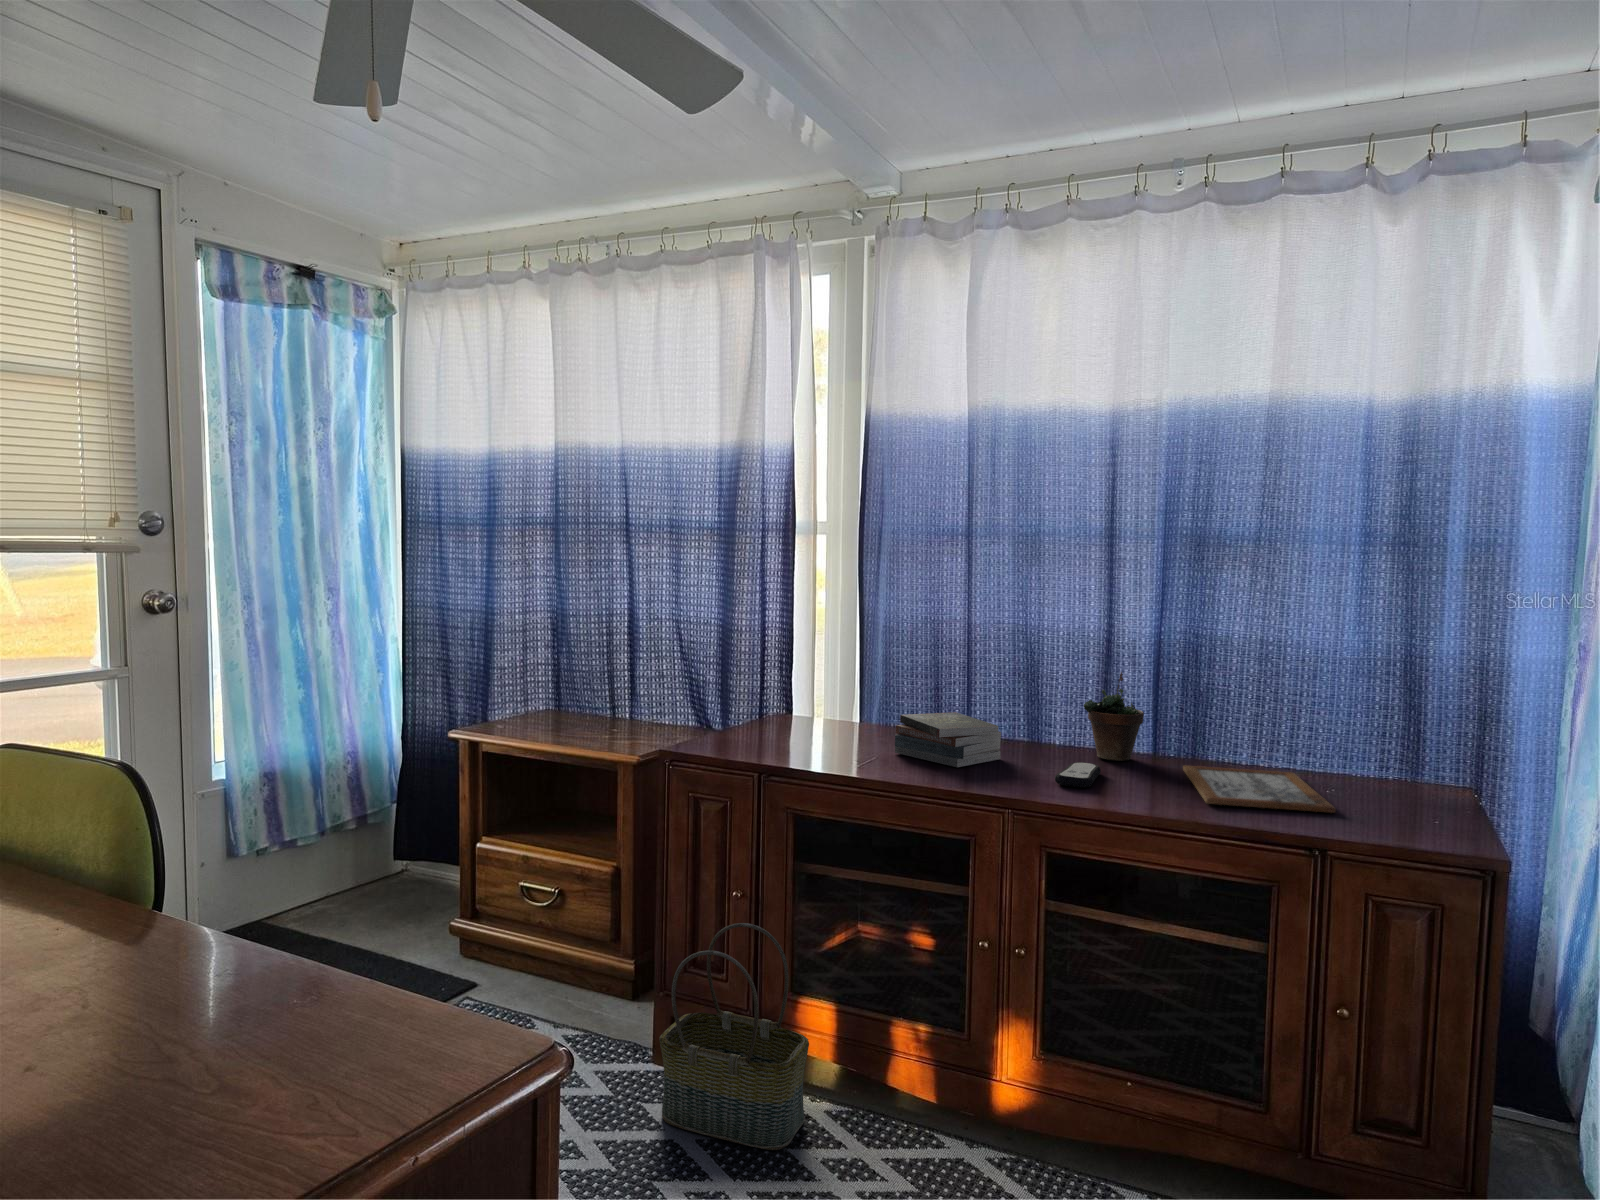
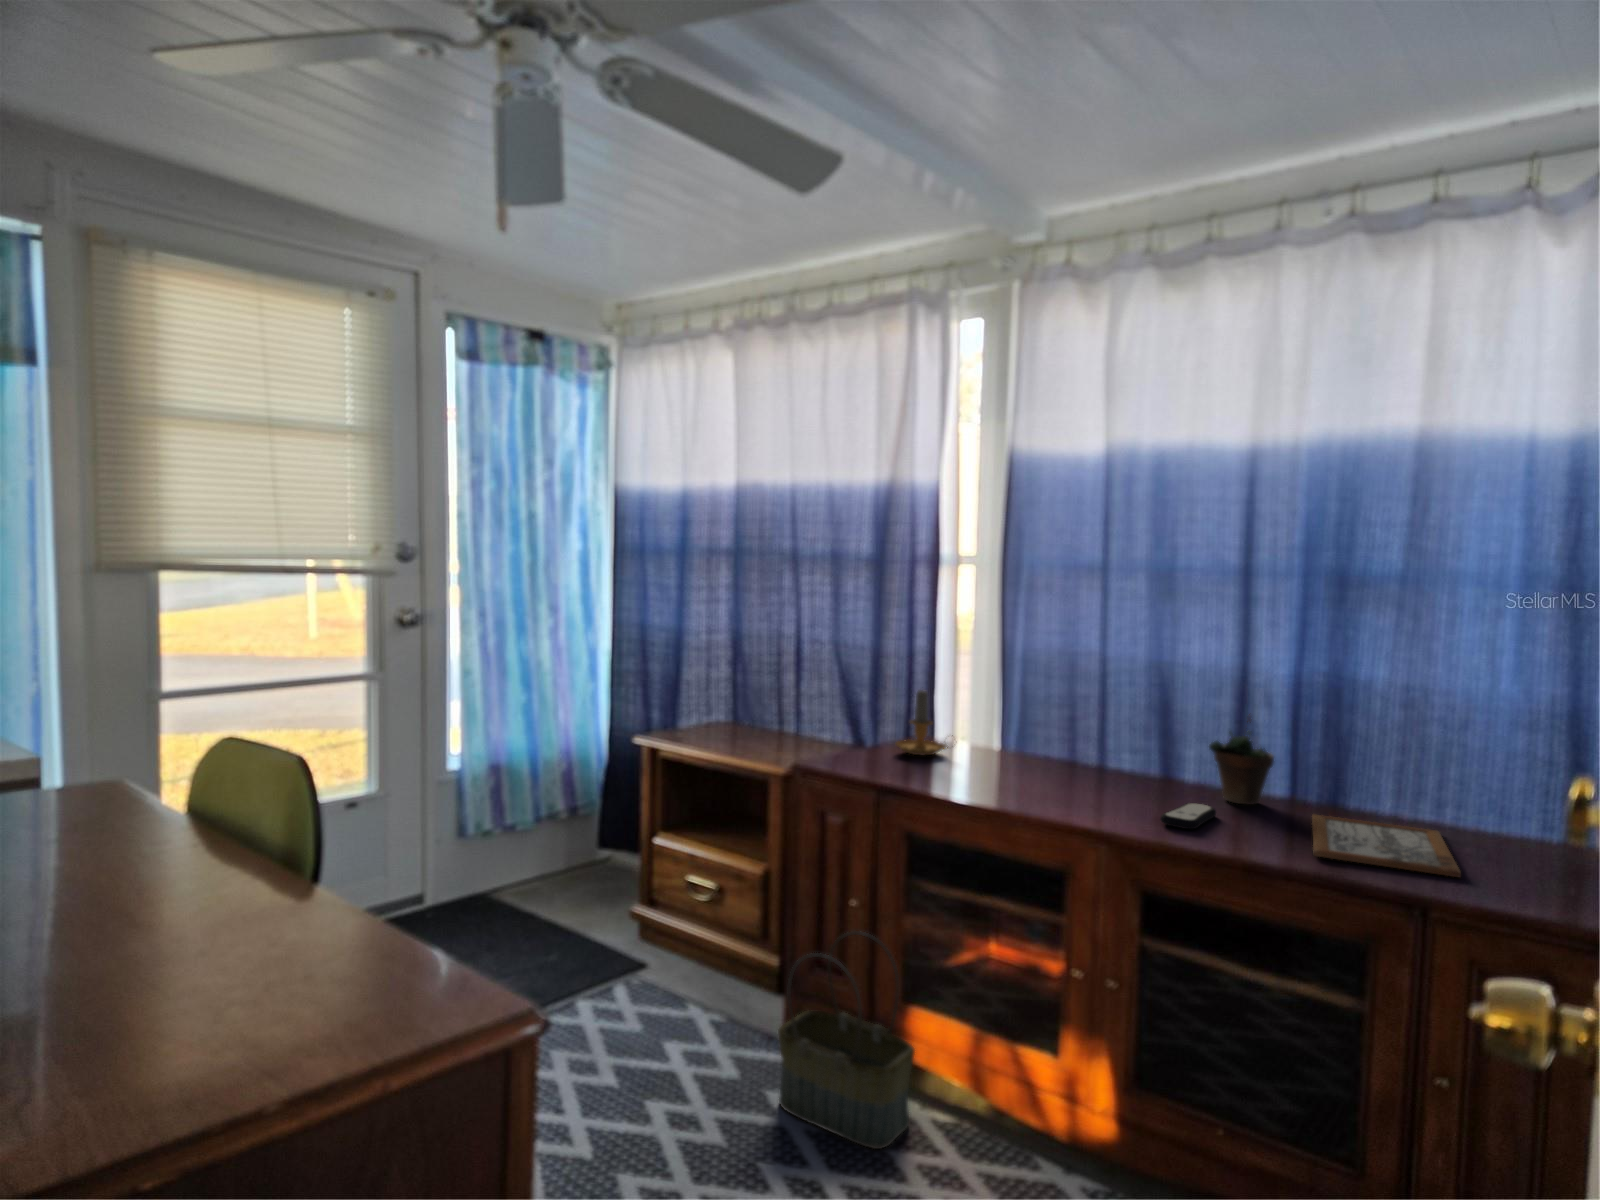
candle: none [759,661,825,733] -> present [896,690,953,755]
book: present [895,712,1001,767] -> none [1013,744,1120,800]

